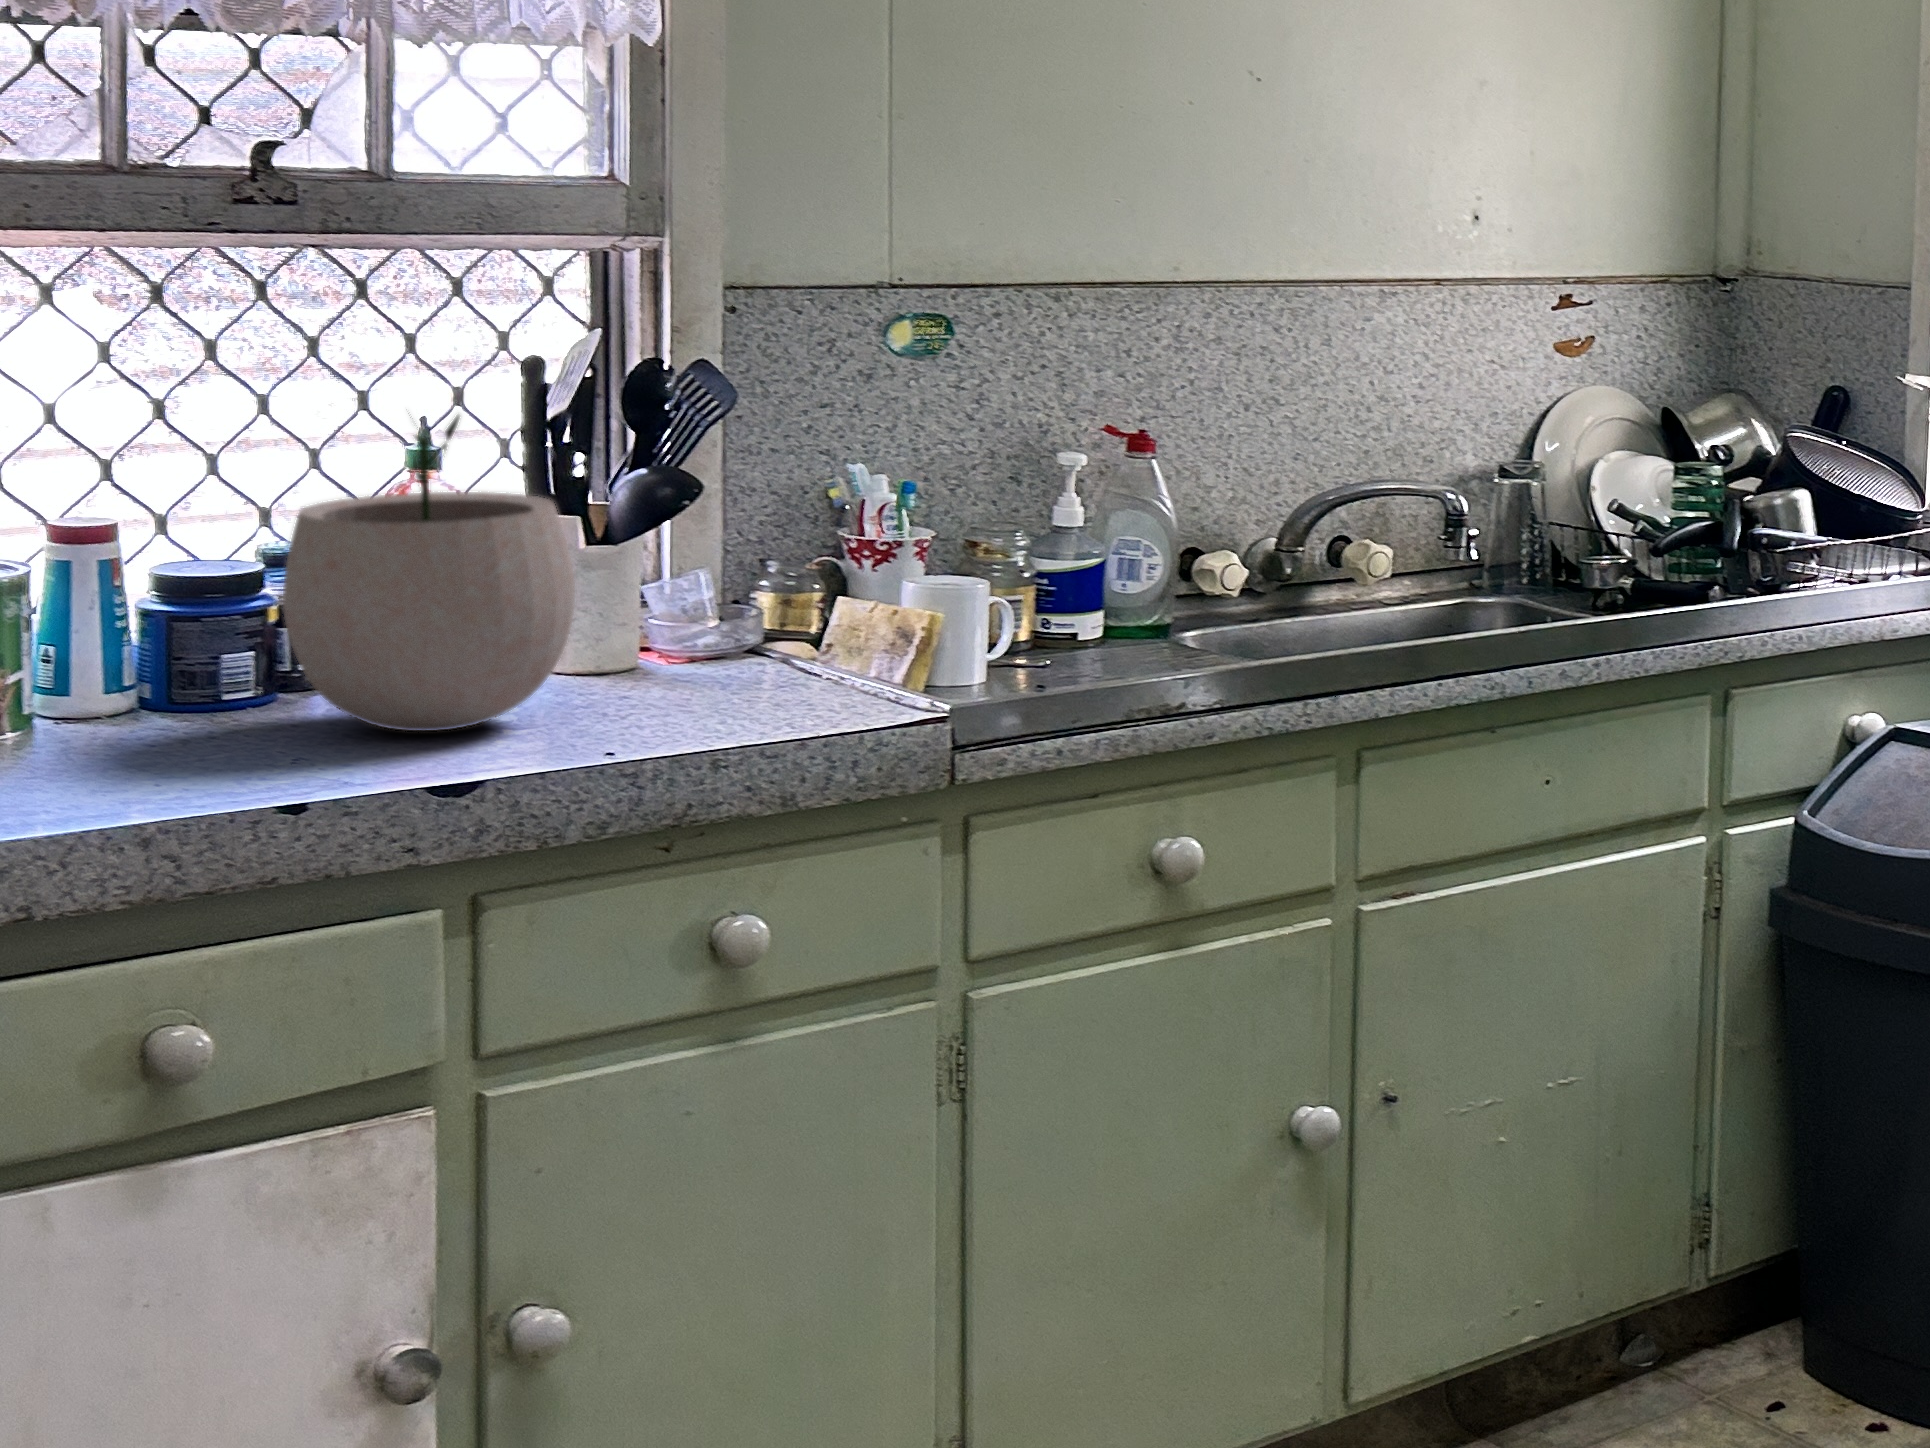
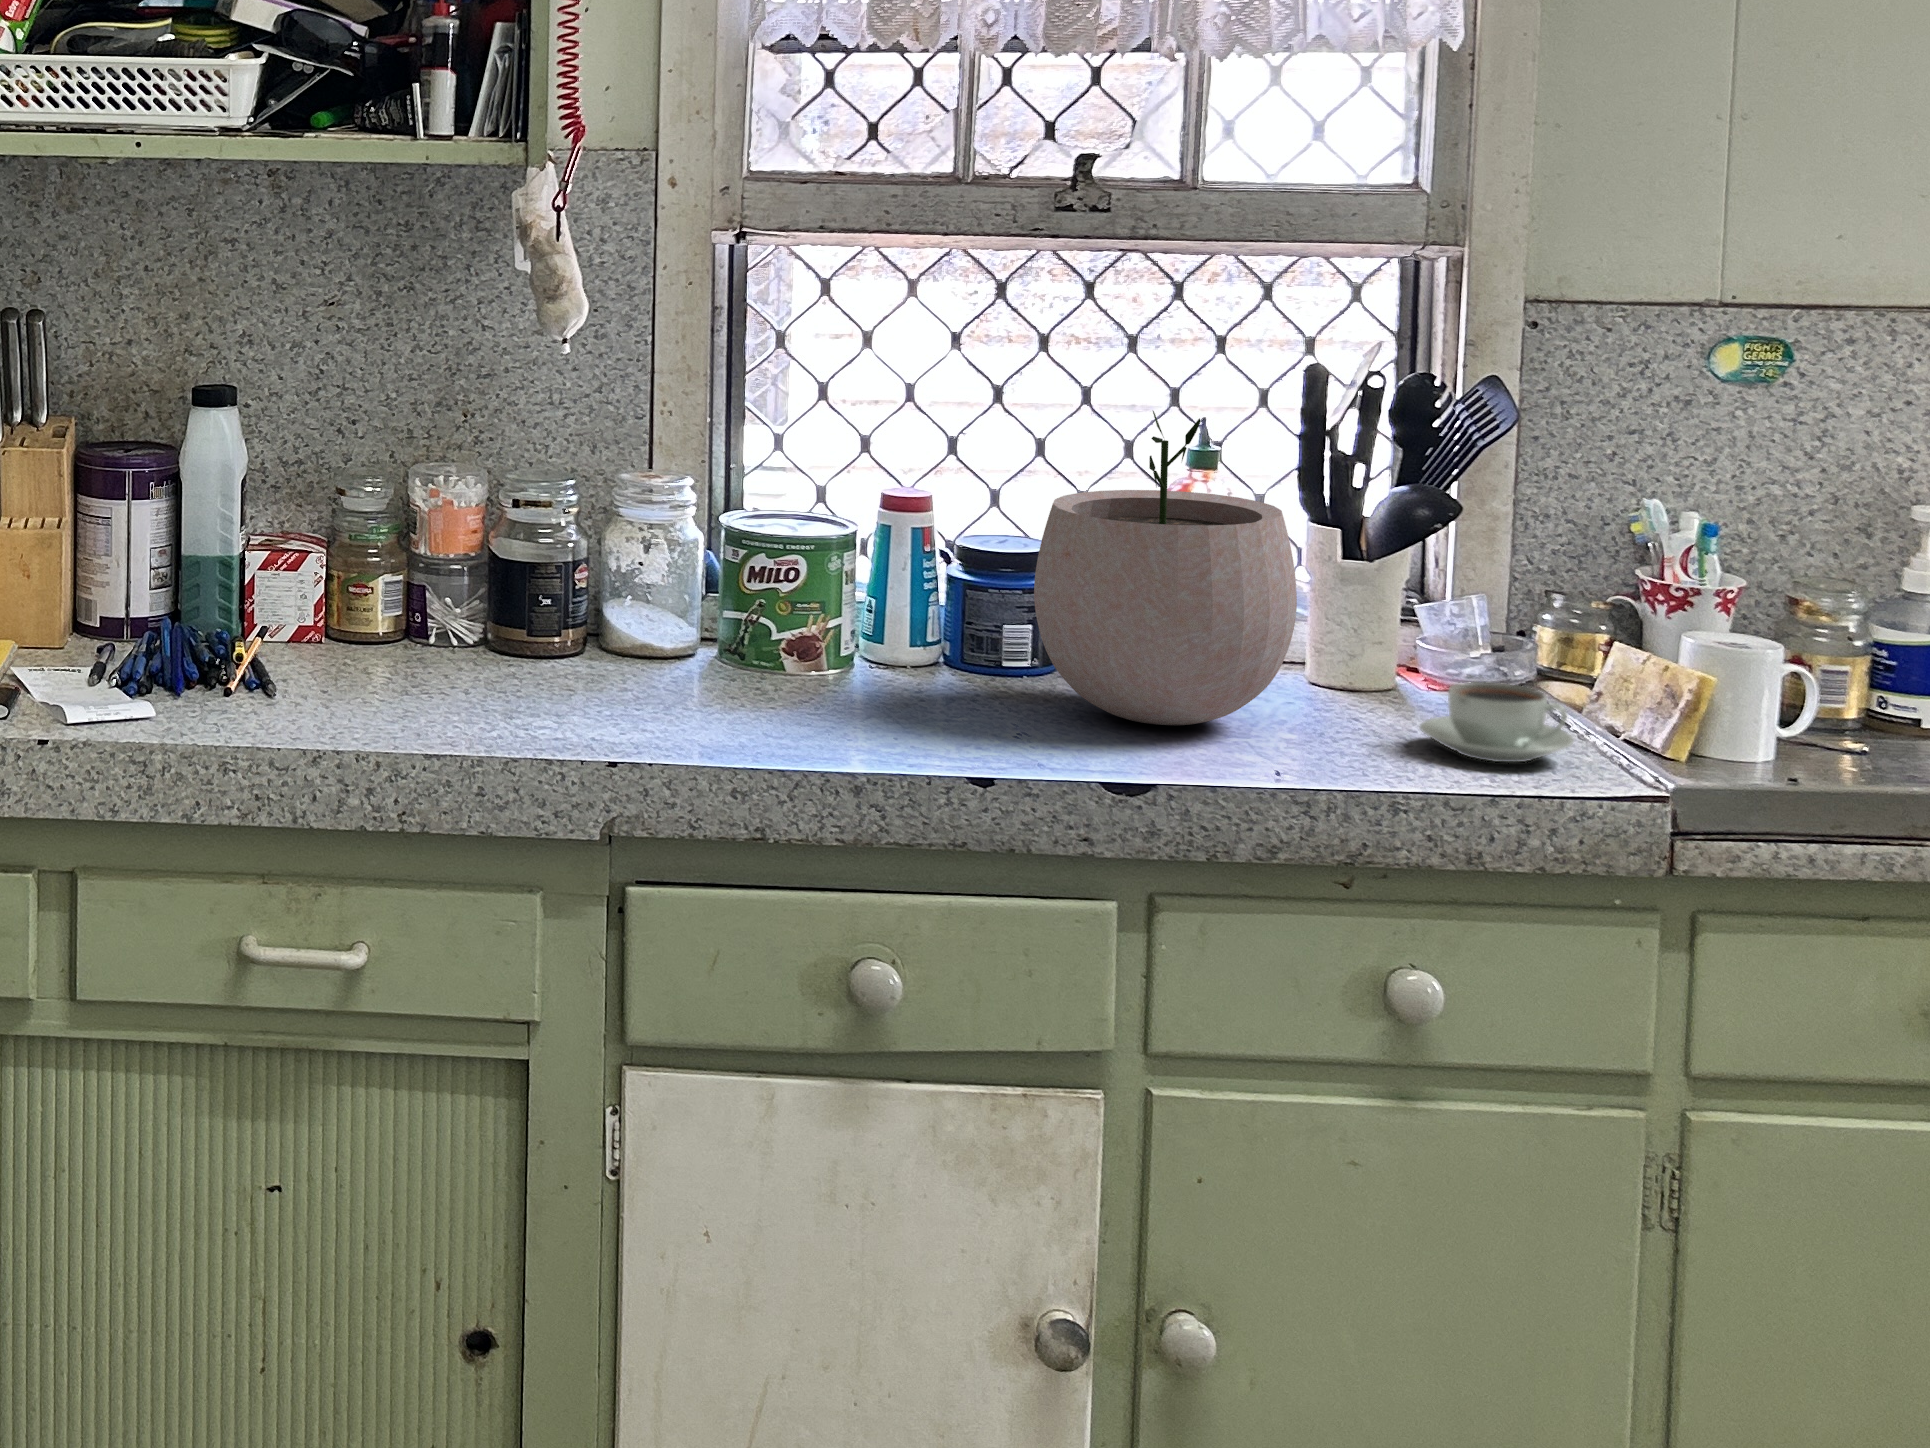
coffee cup: none [698,642,841,713] -> present [1420,682,1574,762]

